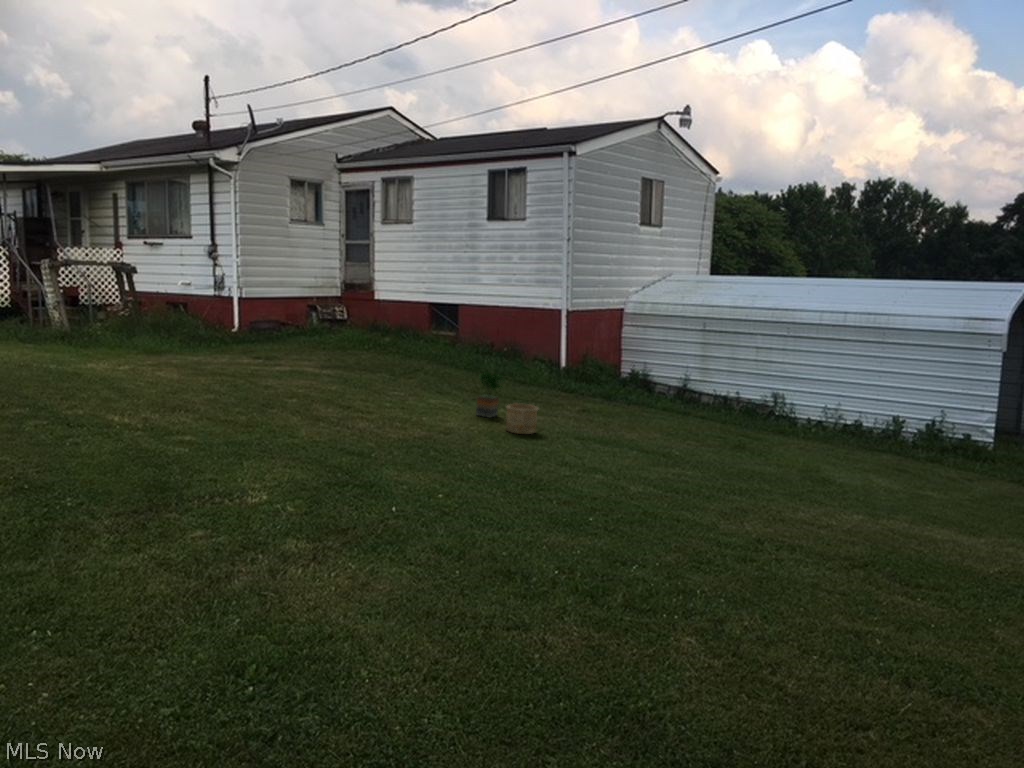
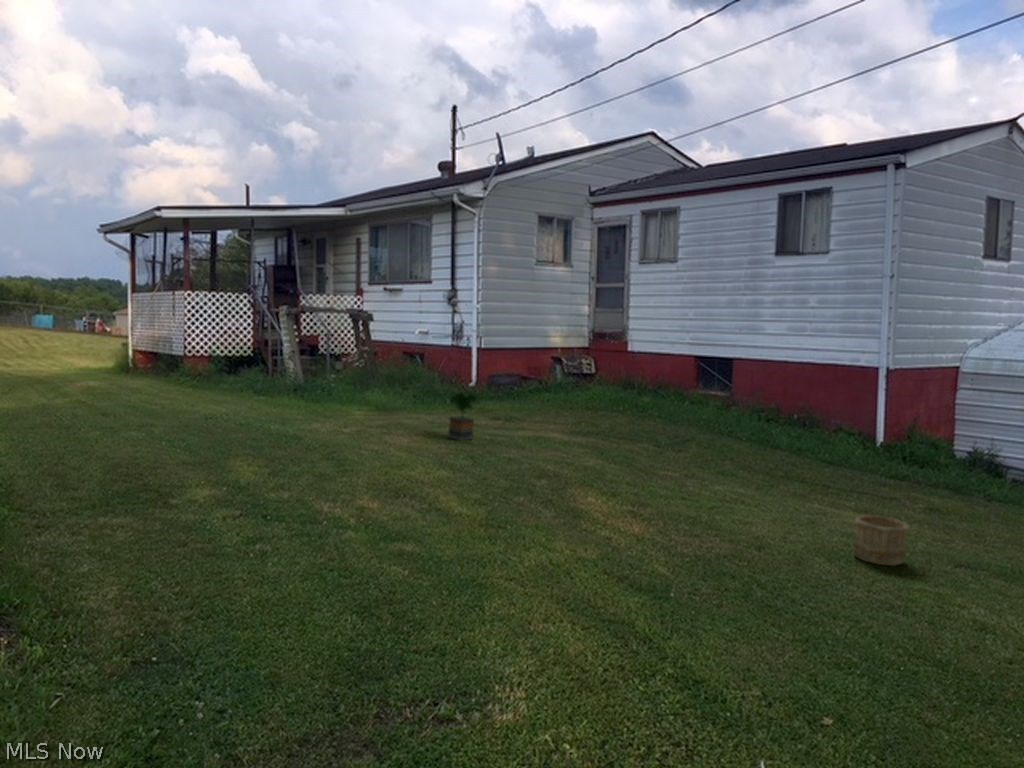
potted tree: present [476,372,505,418] -> present [449,392,479,441]

